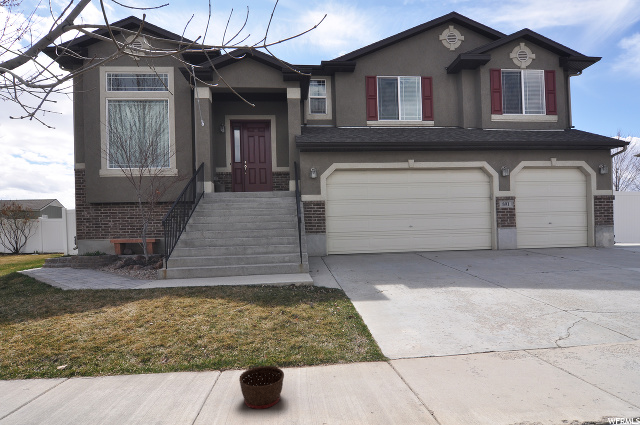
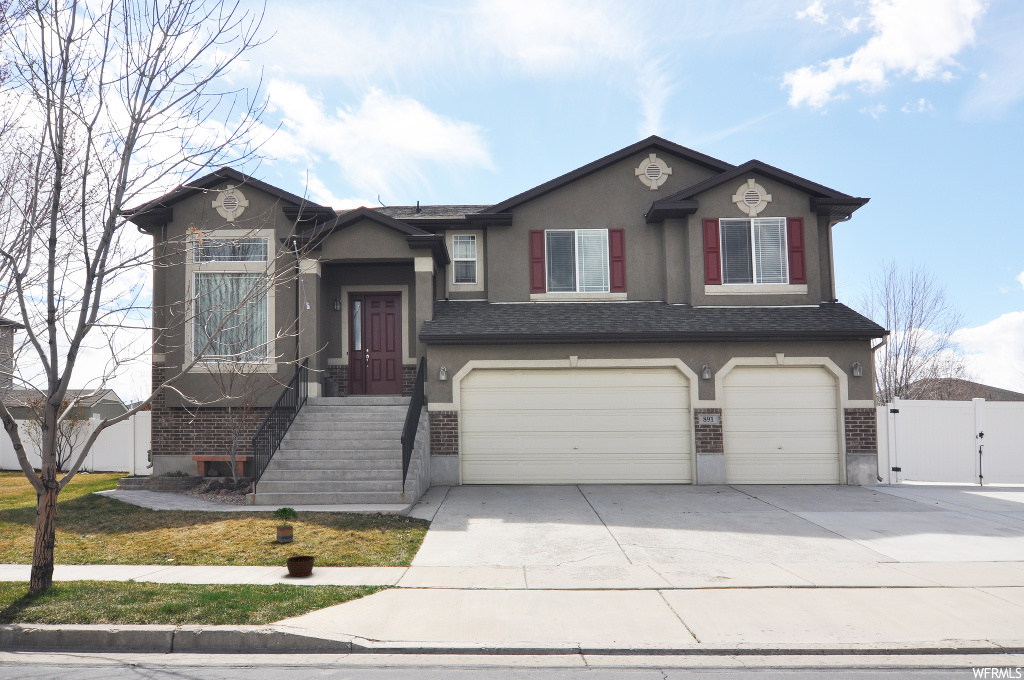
potted tree: none [197,286,229,331] -> present [274,507,298,543]

